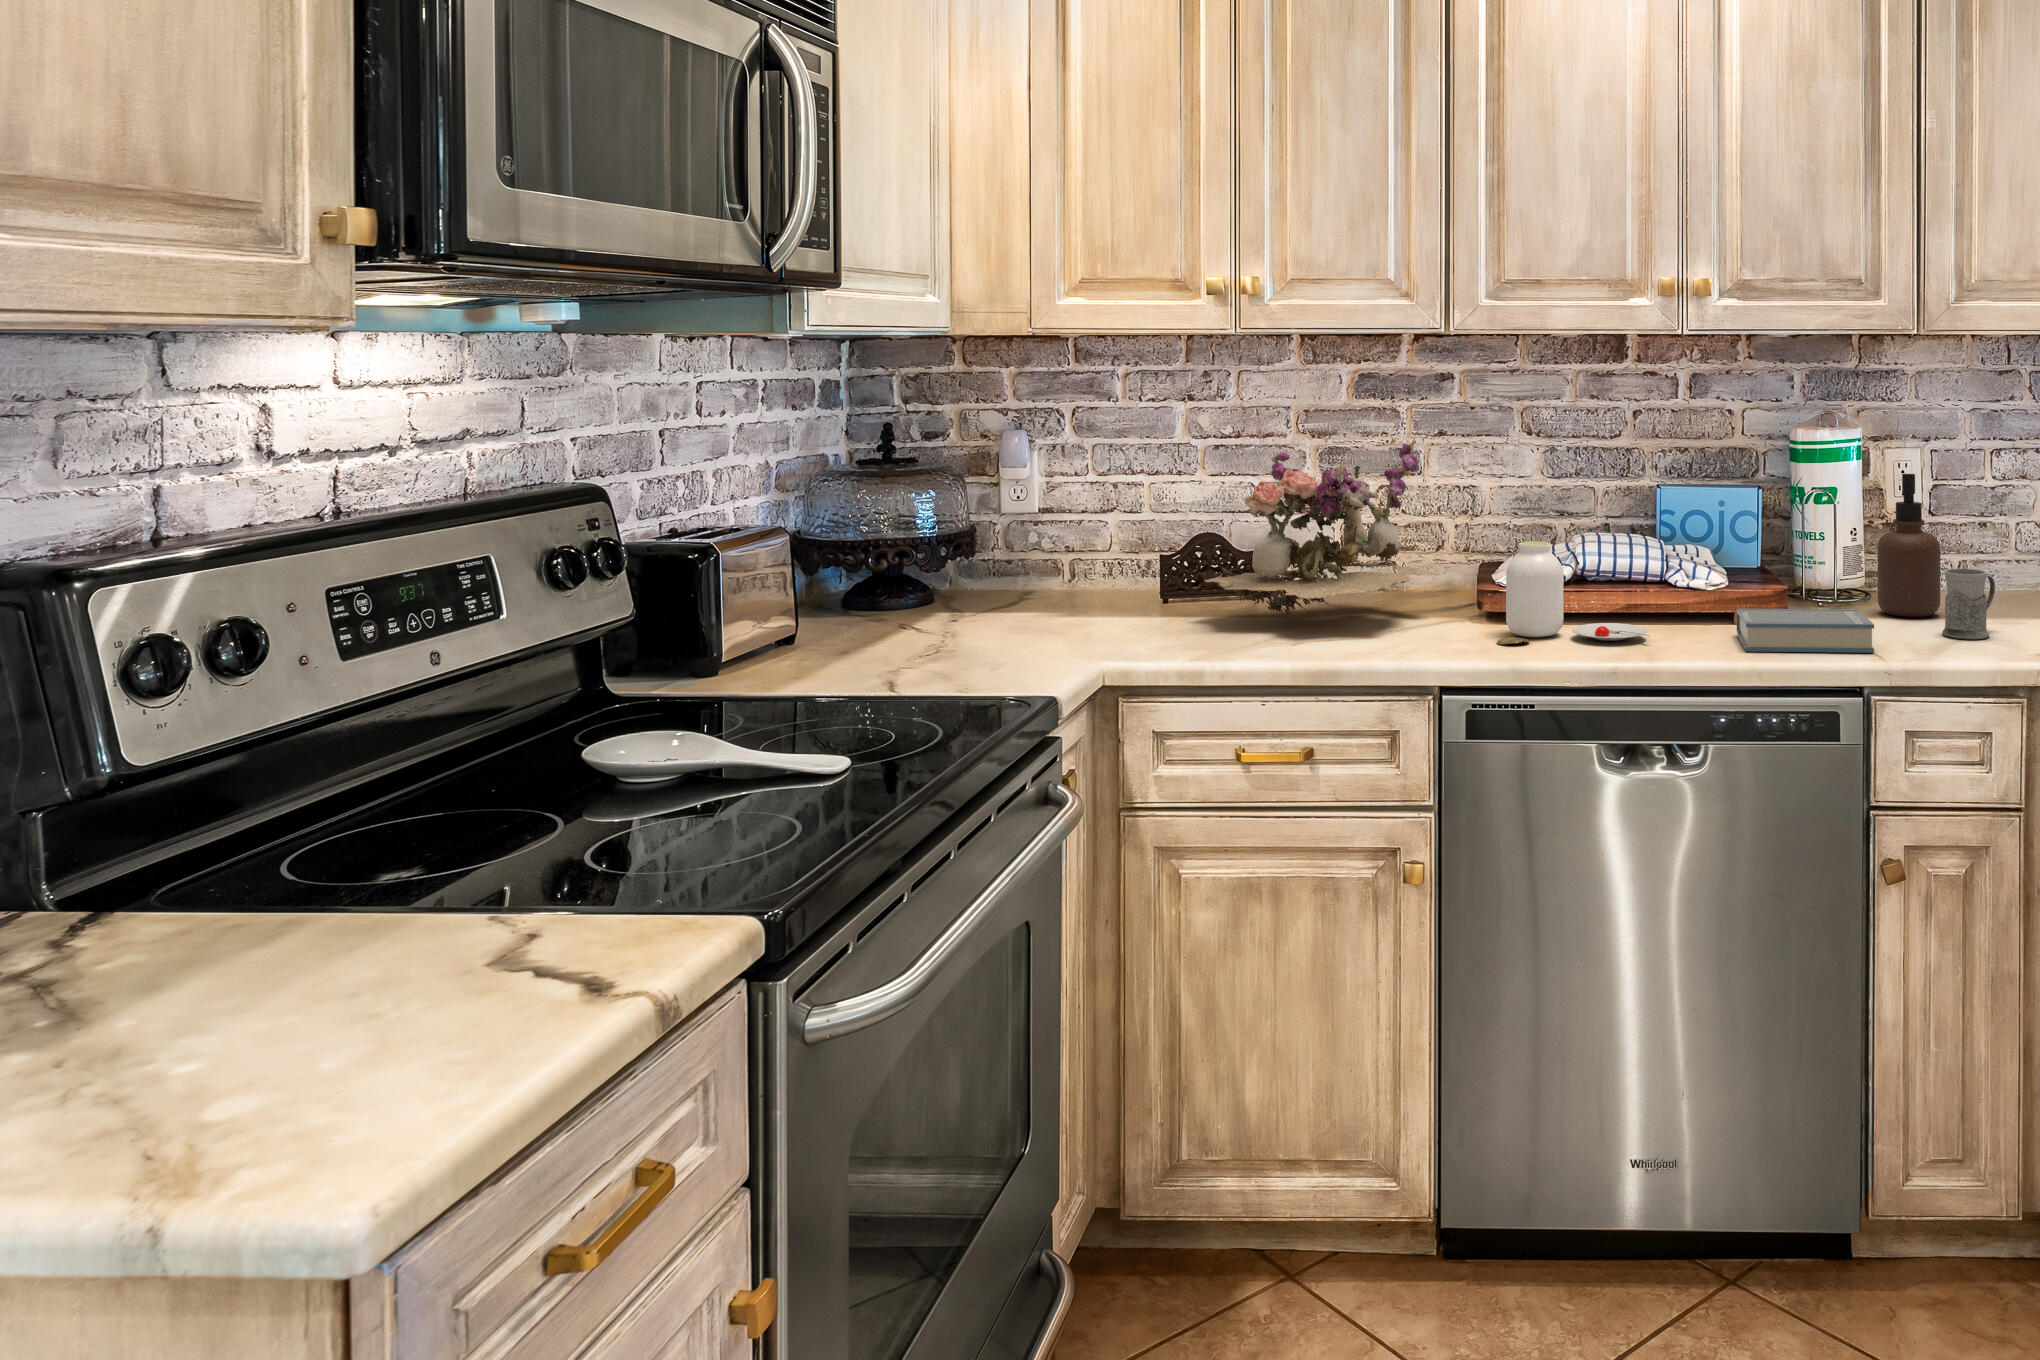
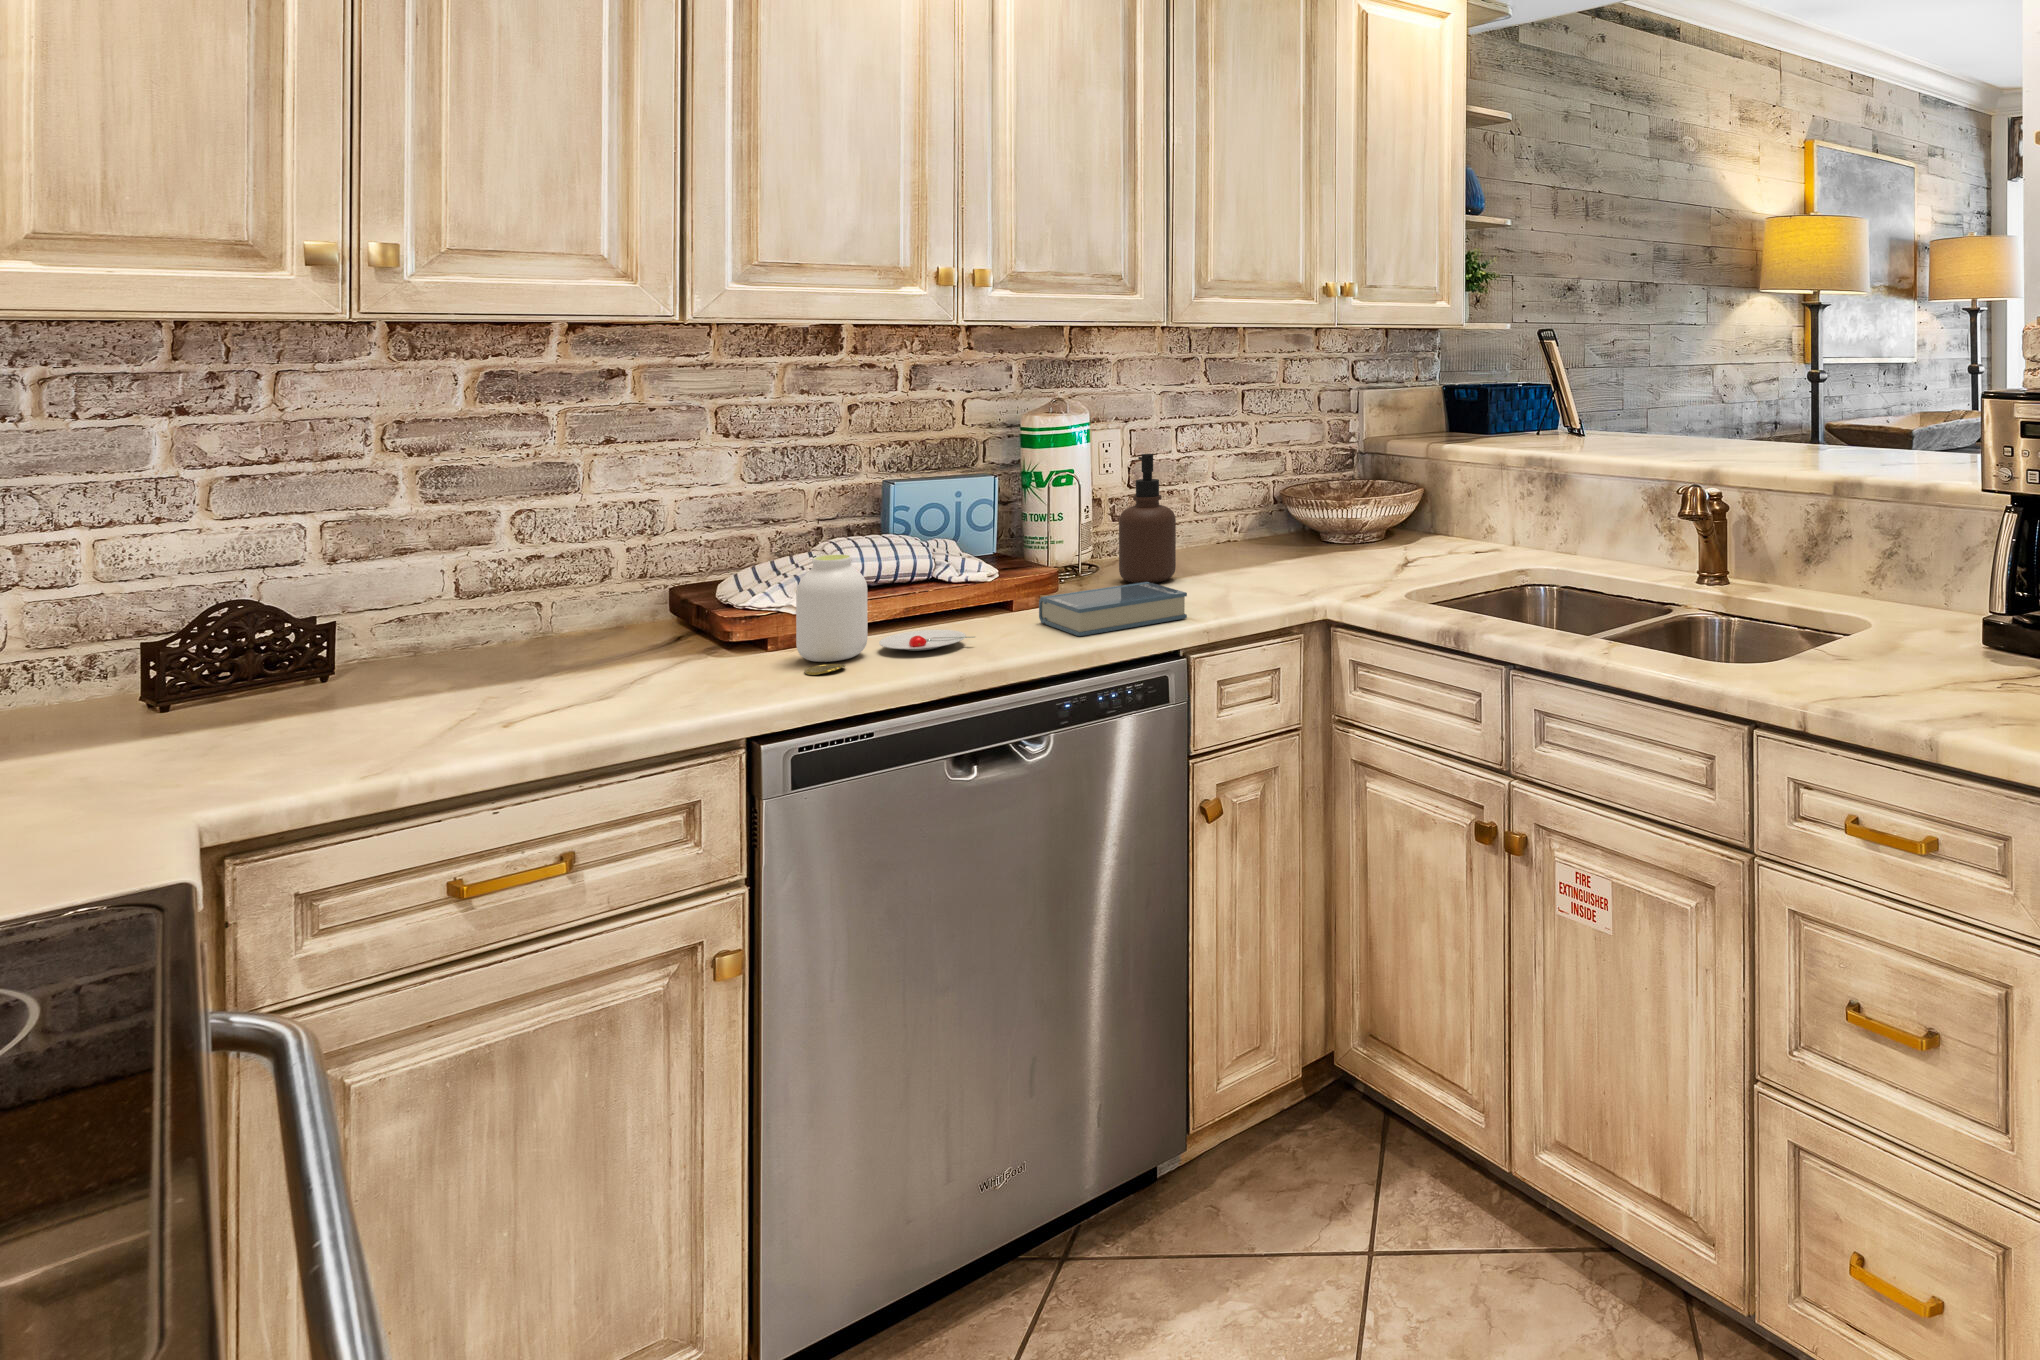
flower arrangement: present [1205,439,1435,619] -> none [310,450,668,696]
mug: present [1942,569,1995,639] -> none [1205,533,1245,595]

